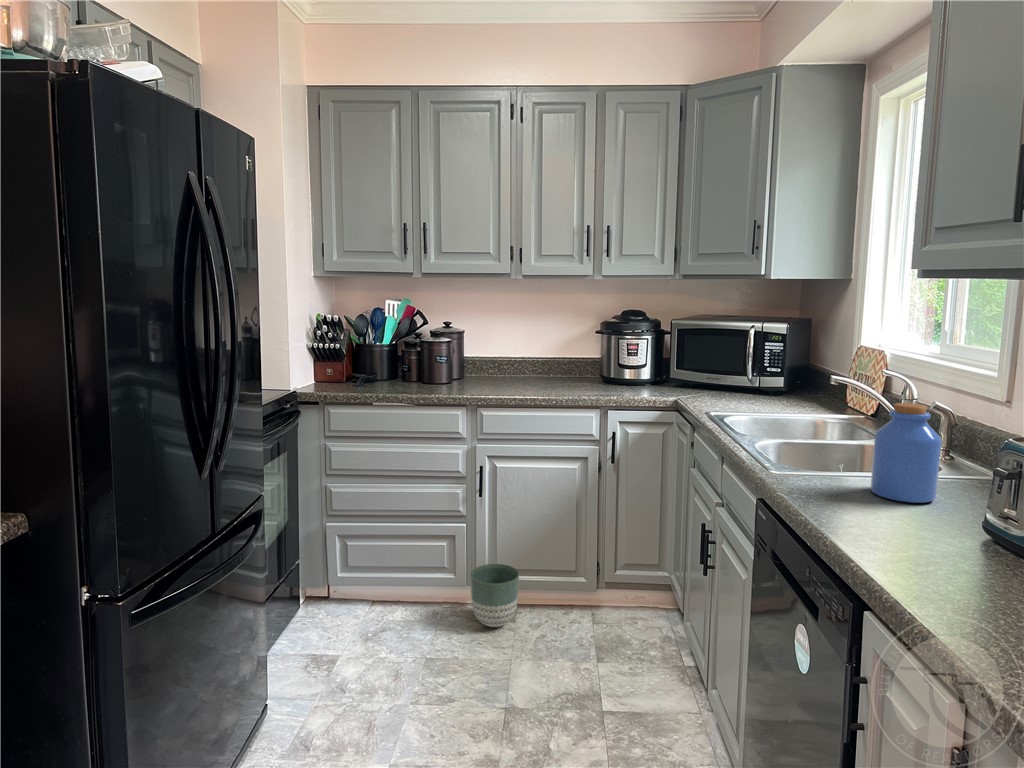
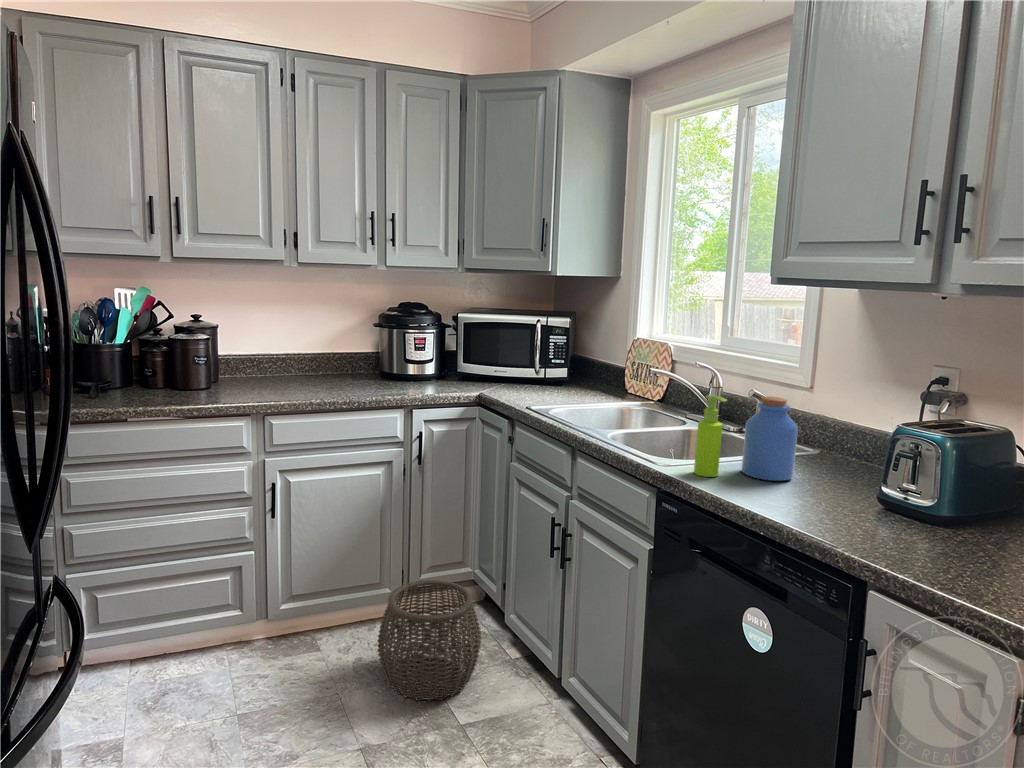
soap dispenser: none [805,398,839,489] -> present [694,395,727,477]
planter: present [470,564,519,627] -> none [269,592,327,665]
woven basket: none [547,571,645,686] -> present [377,580,481,701]

